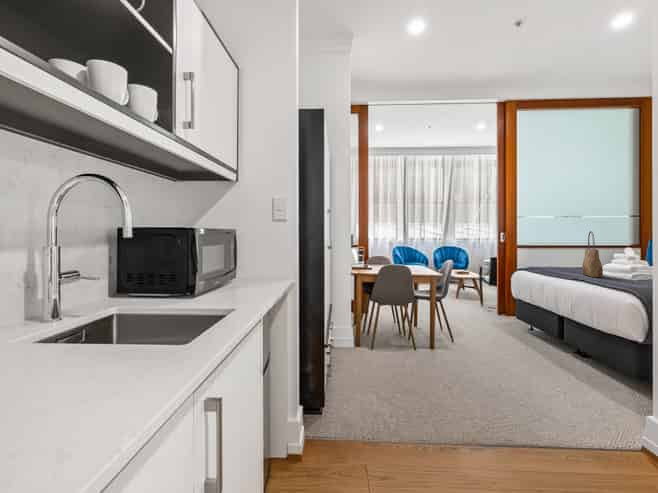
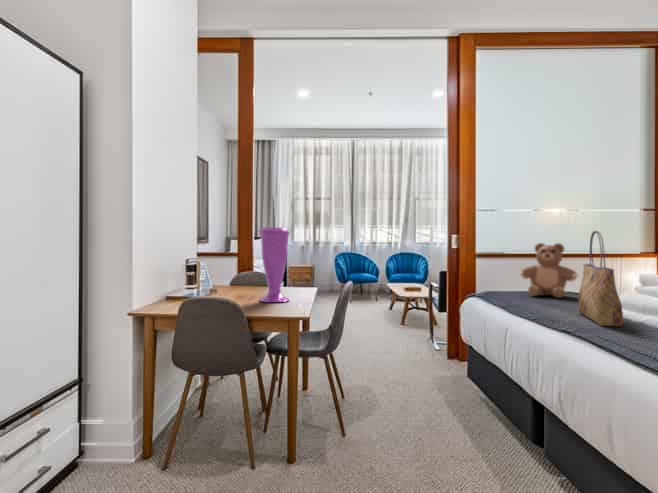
vase: none [405,229,424,269] -> present [259,227,290,302]
teddy bear: none [547,238,585,270] -> present [519,243,579,298]

